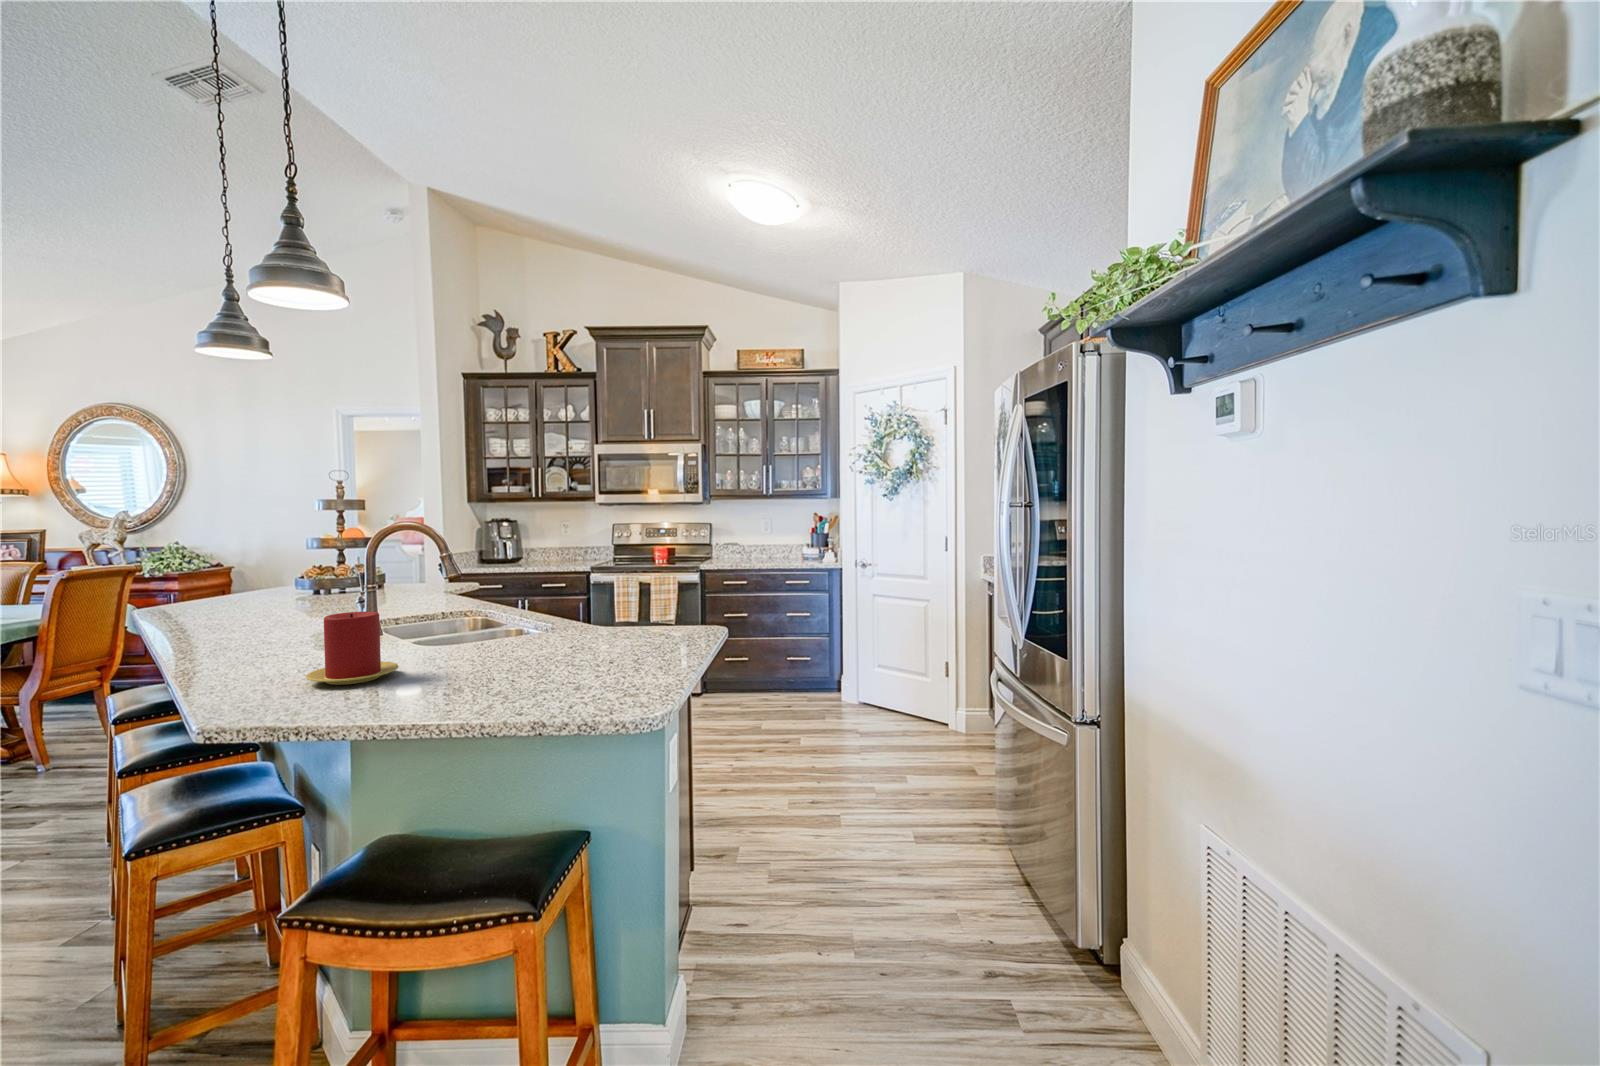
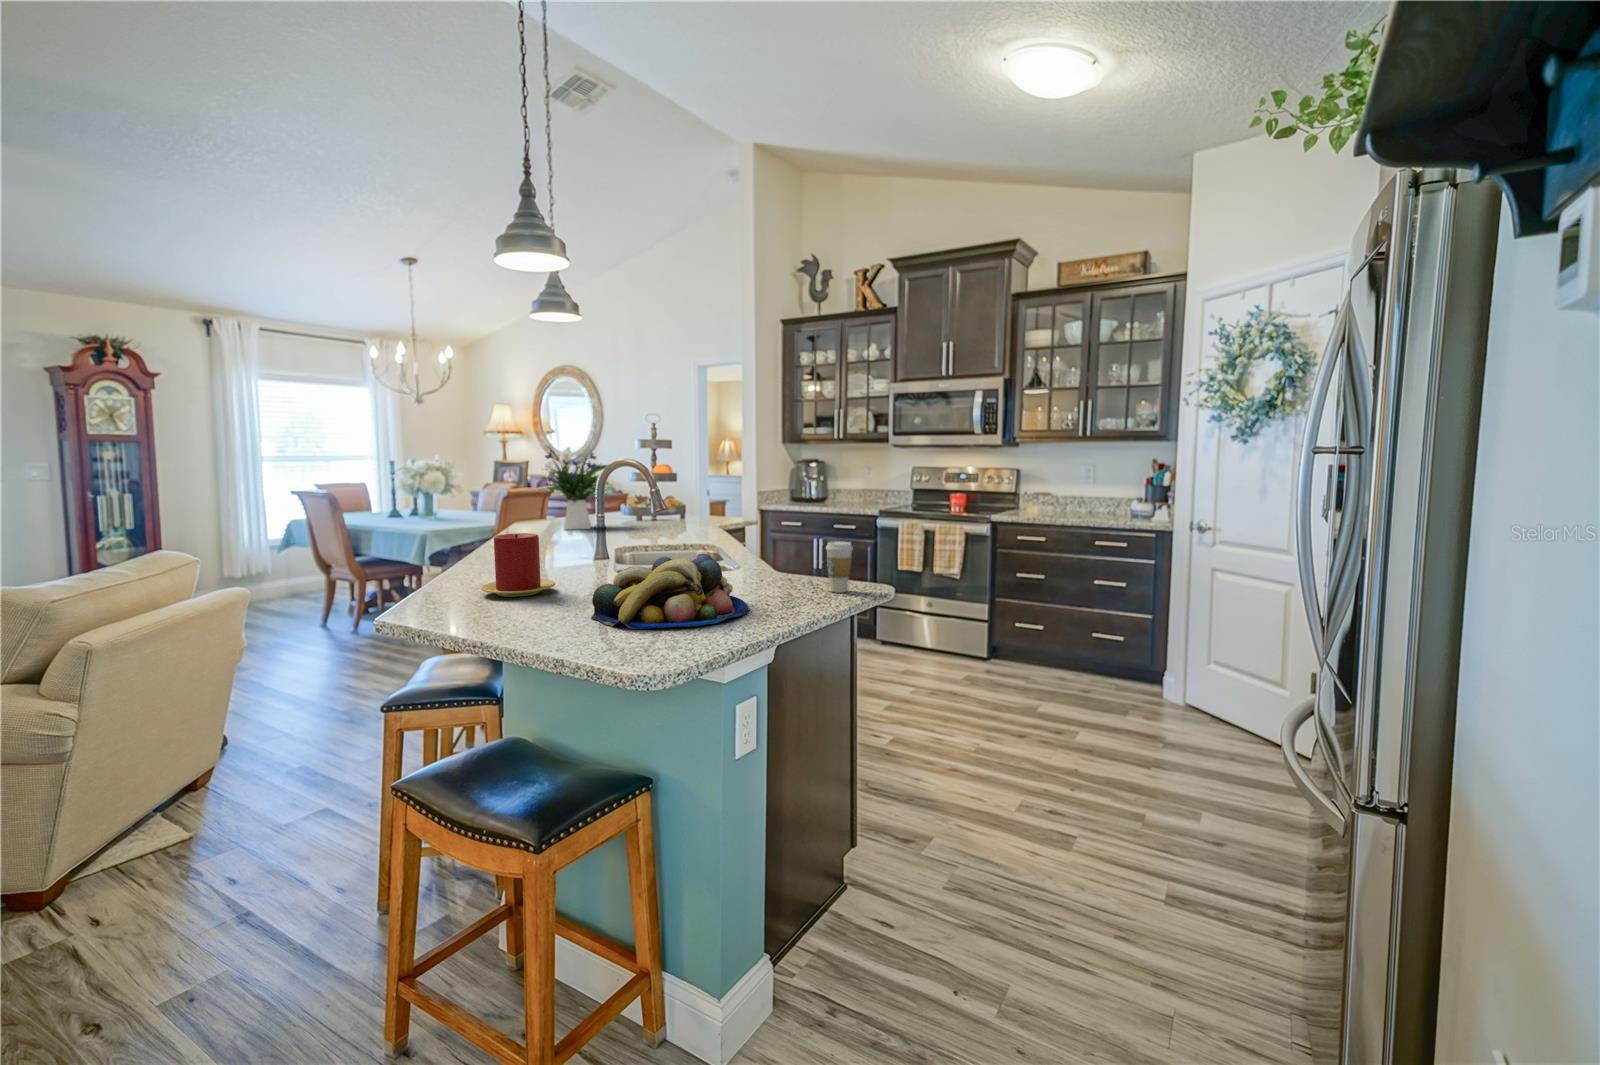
flower arrangement: none [196,510,317,611] -> present [543,447,608,530]
coffee cup: none [672,593,697,638] -> present [826,541,853,593]
fruit bowl: none [491,614,642,691] -> present [591,554,749,629]

